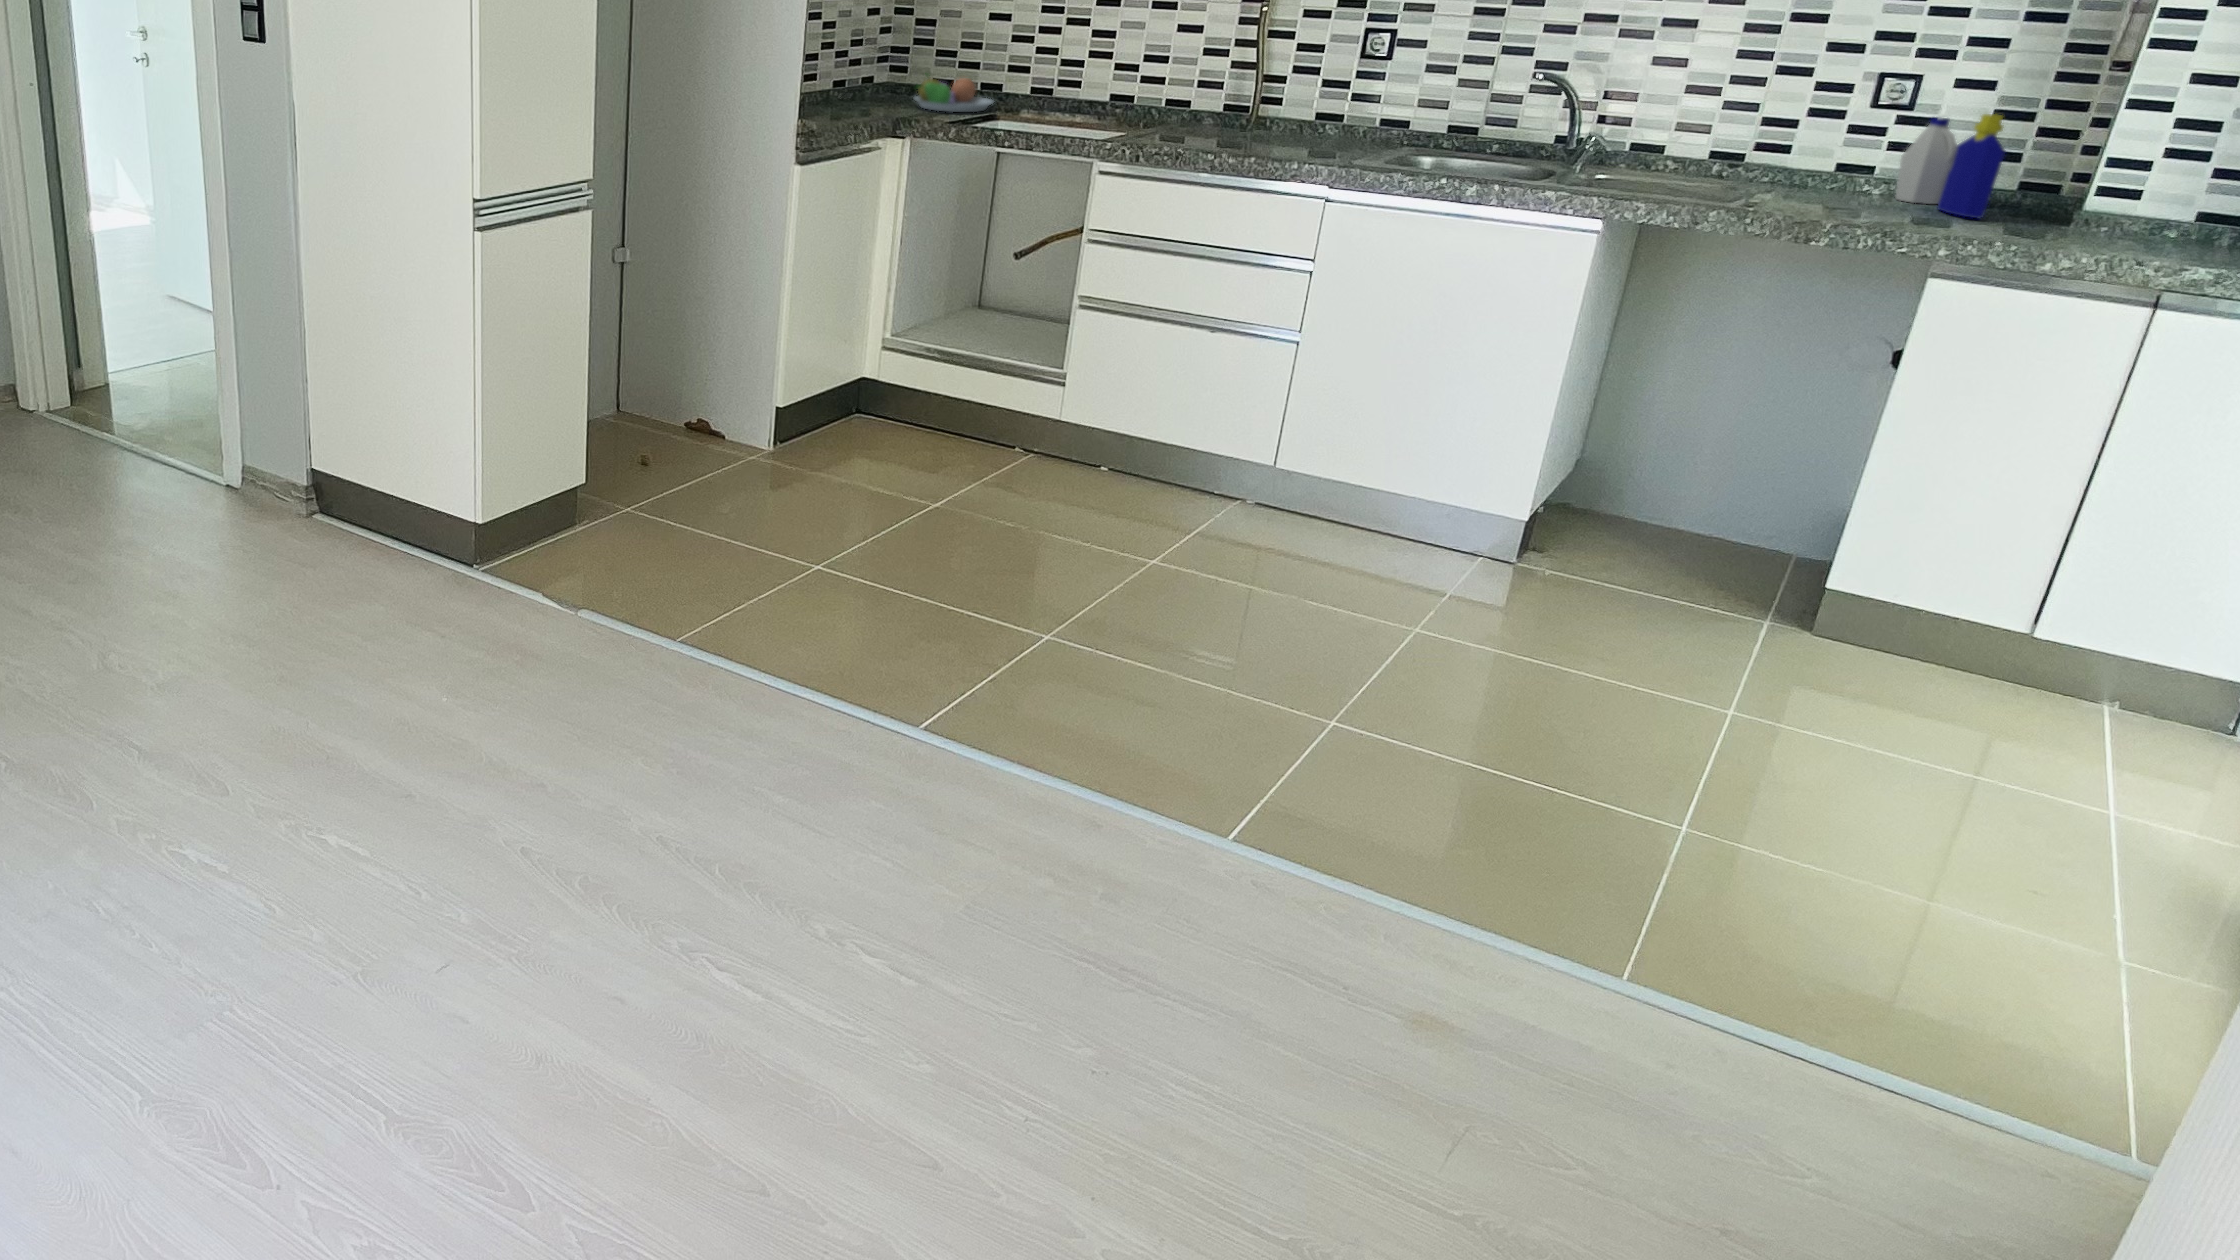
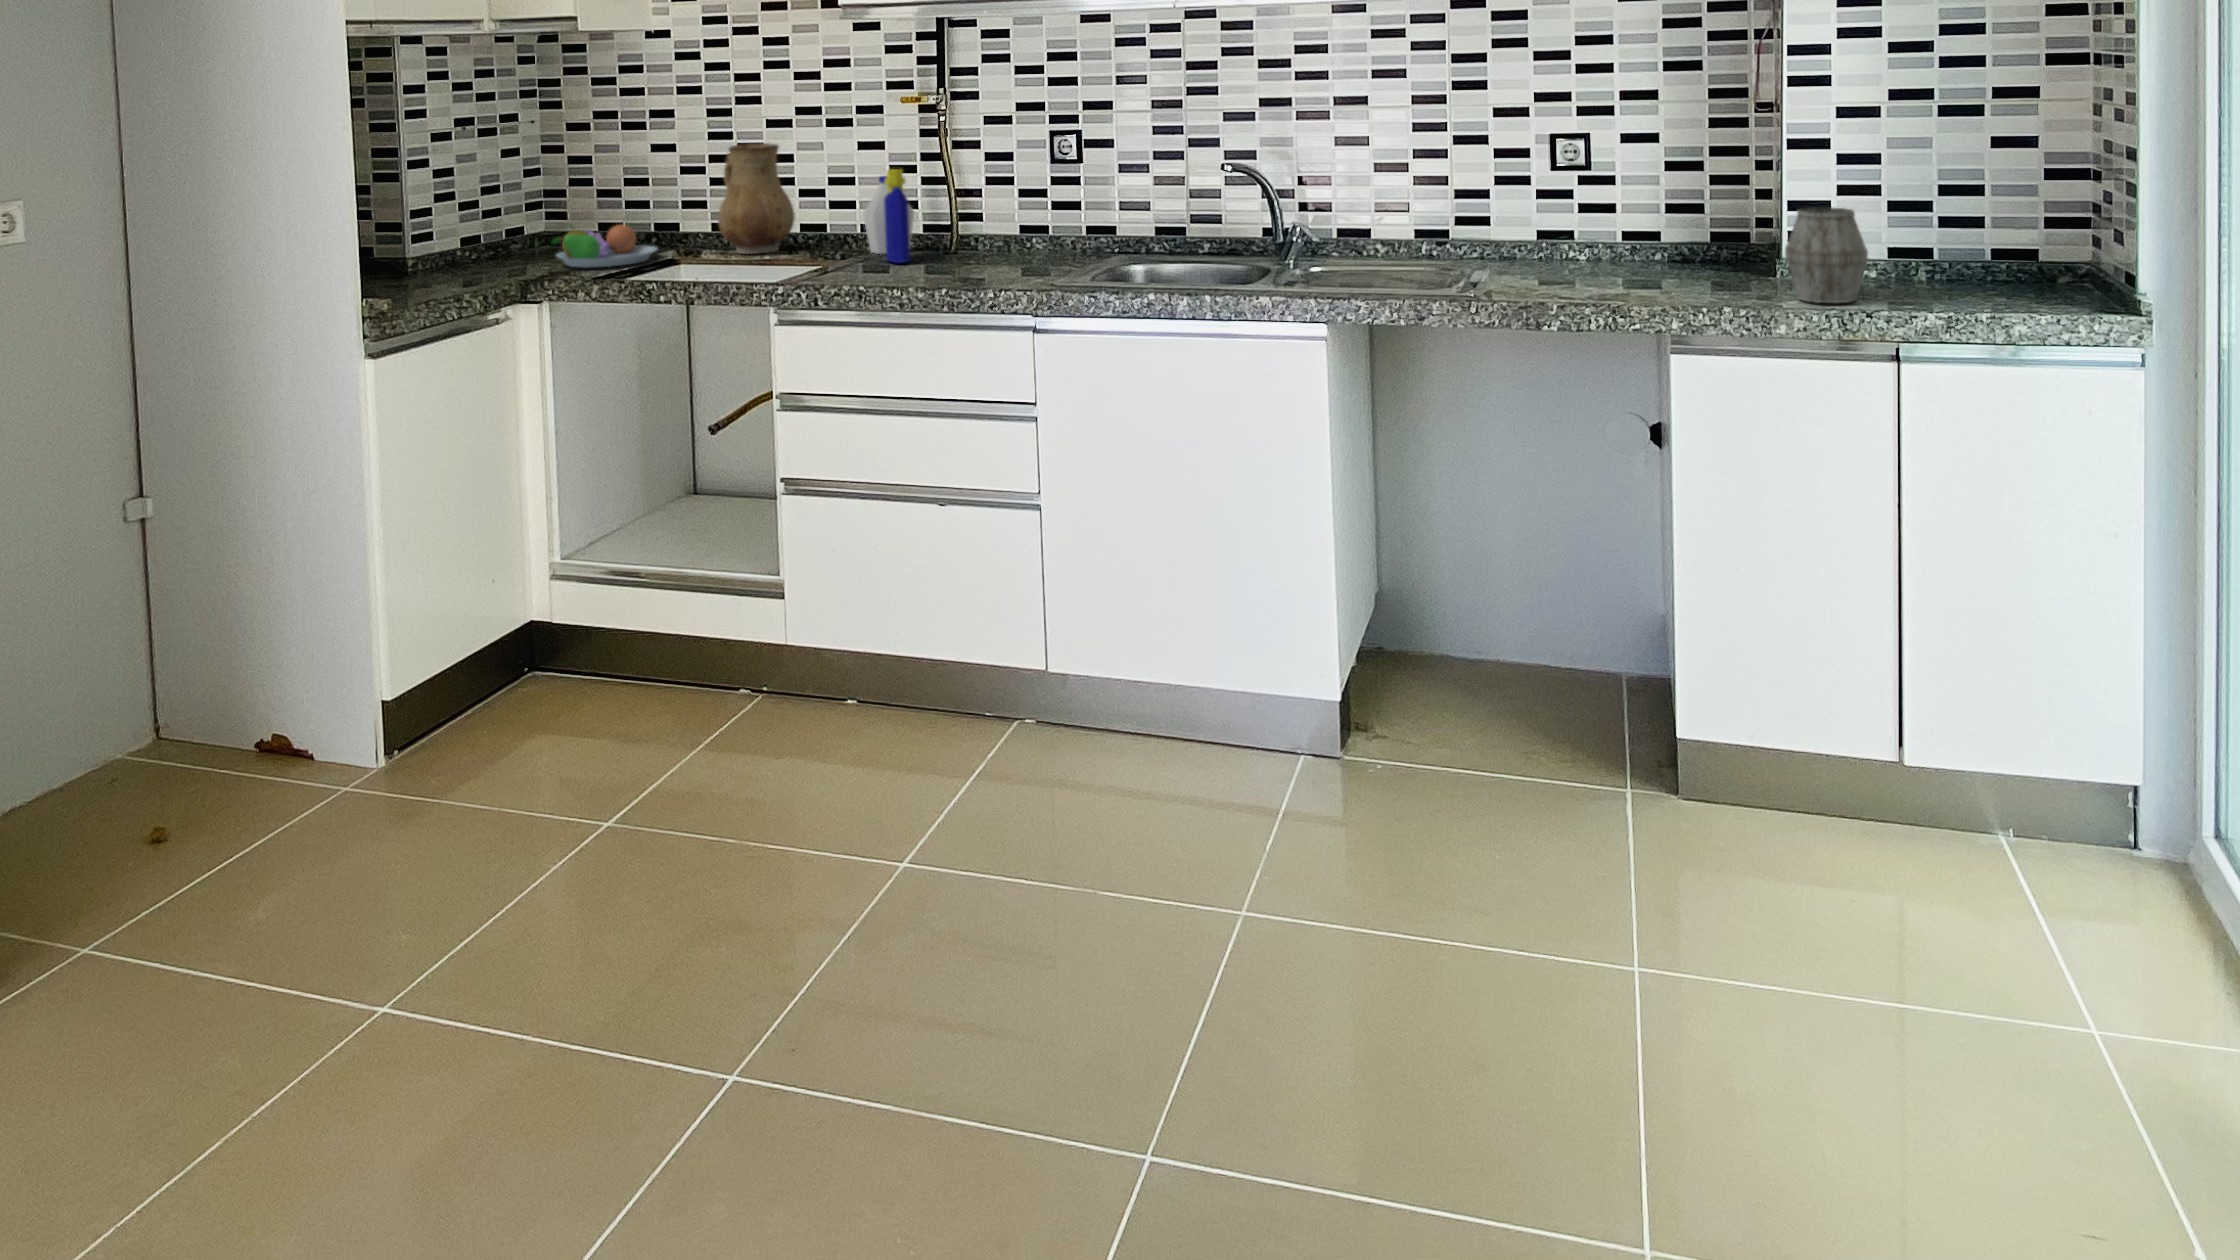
ceramic pitcher: none [1048,17,1113,113] -> present [718,143,794,254]
bottle: present [1896,114,2006,218] -> present [863,169,914,263]
mug: none [2078,165,2169,253] -> present [1785,207,1868,303]

